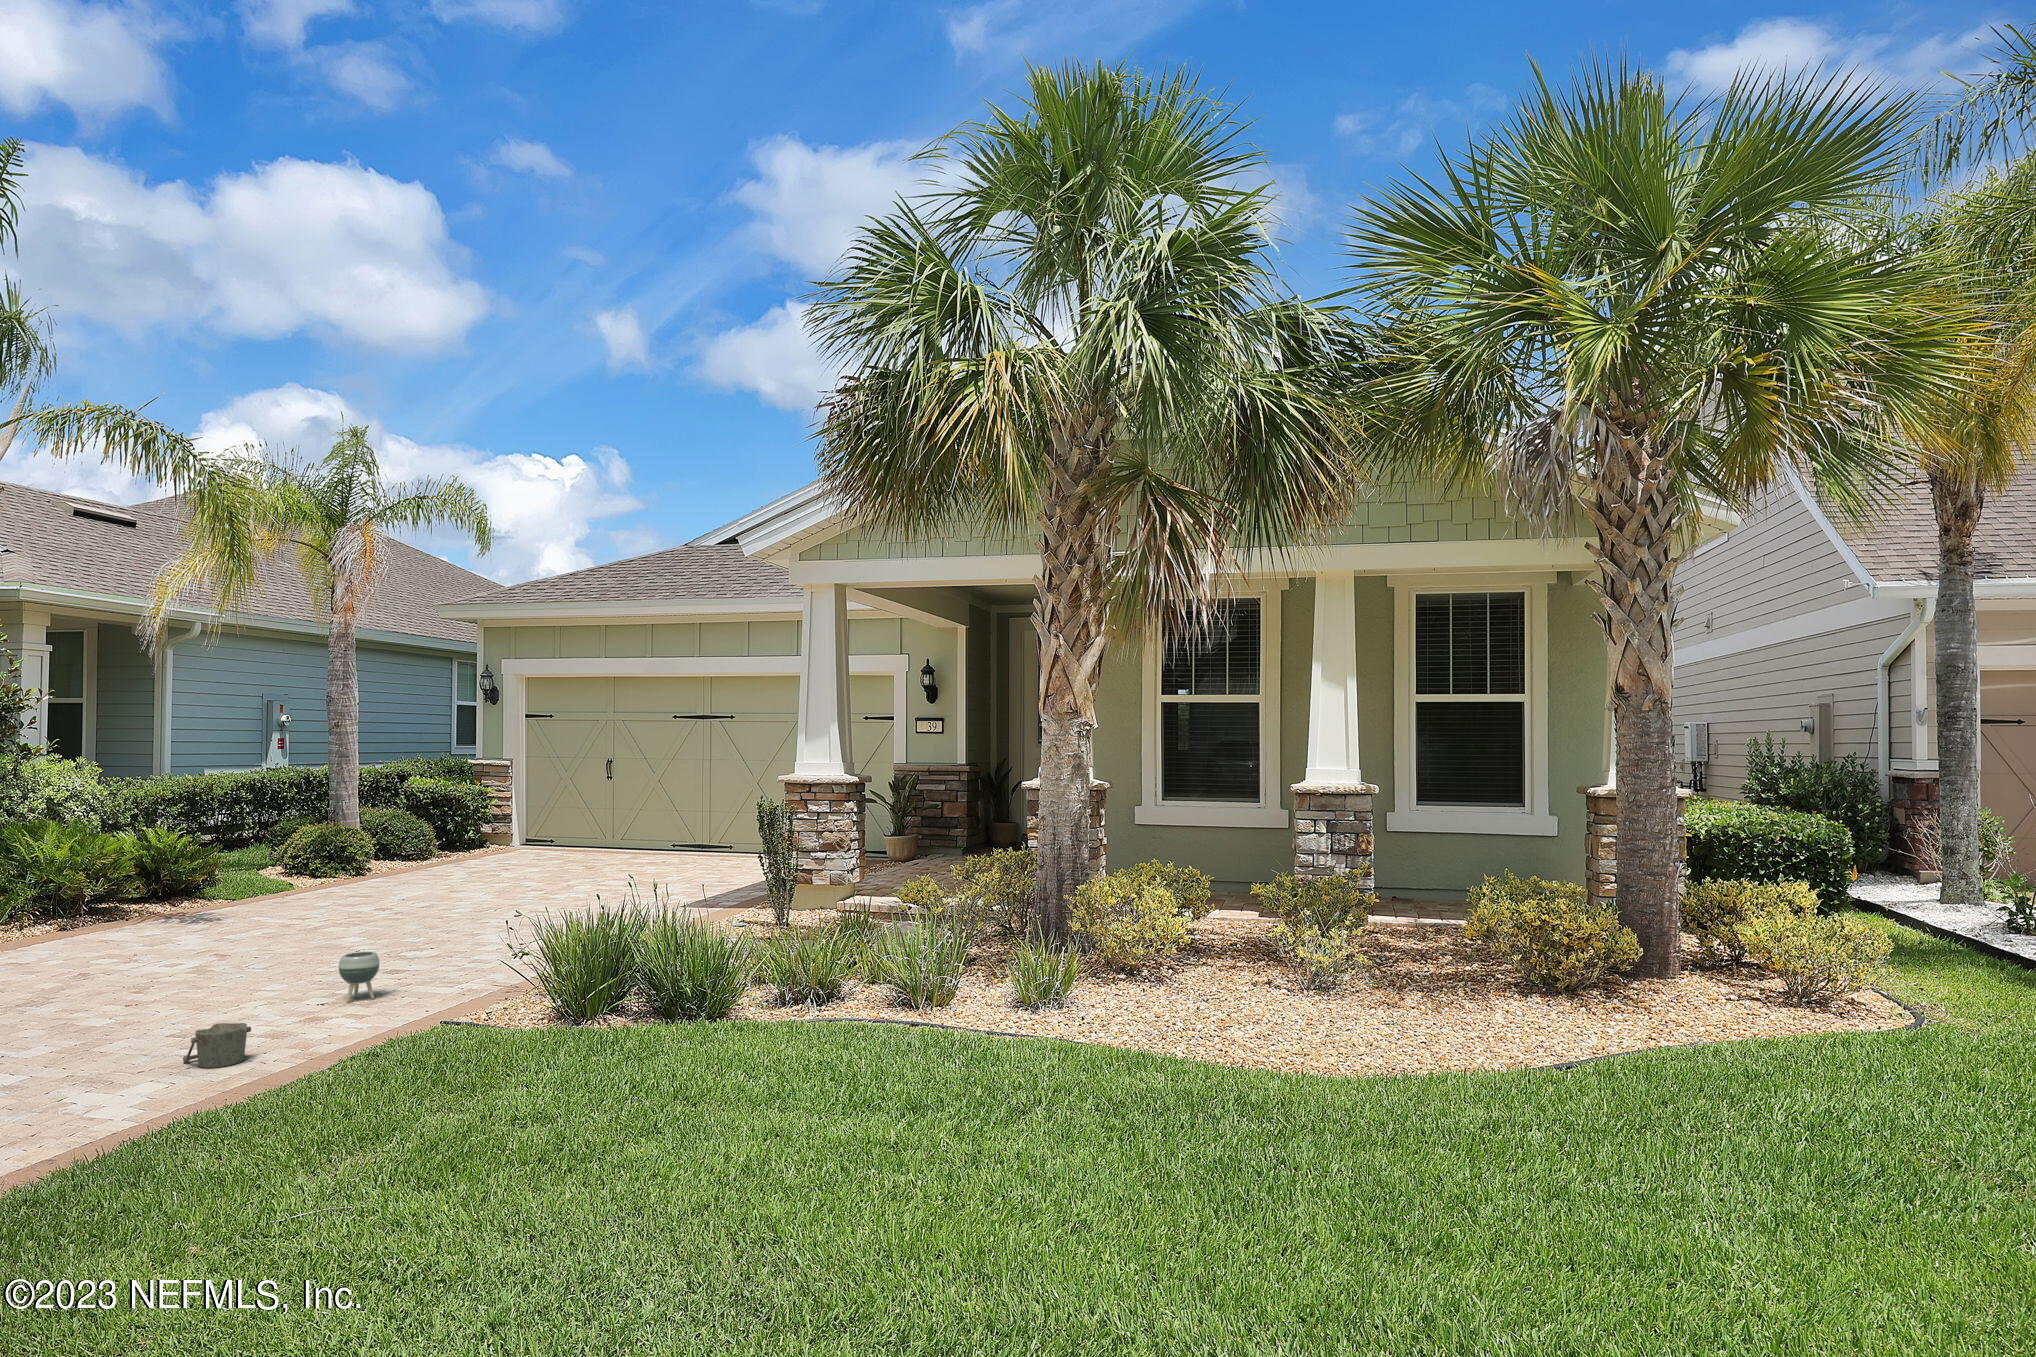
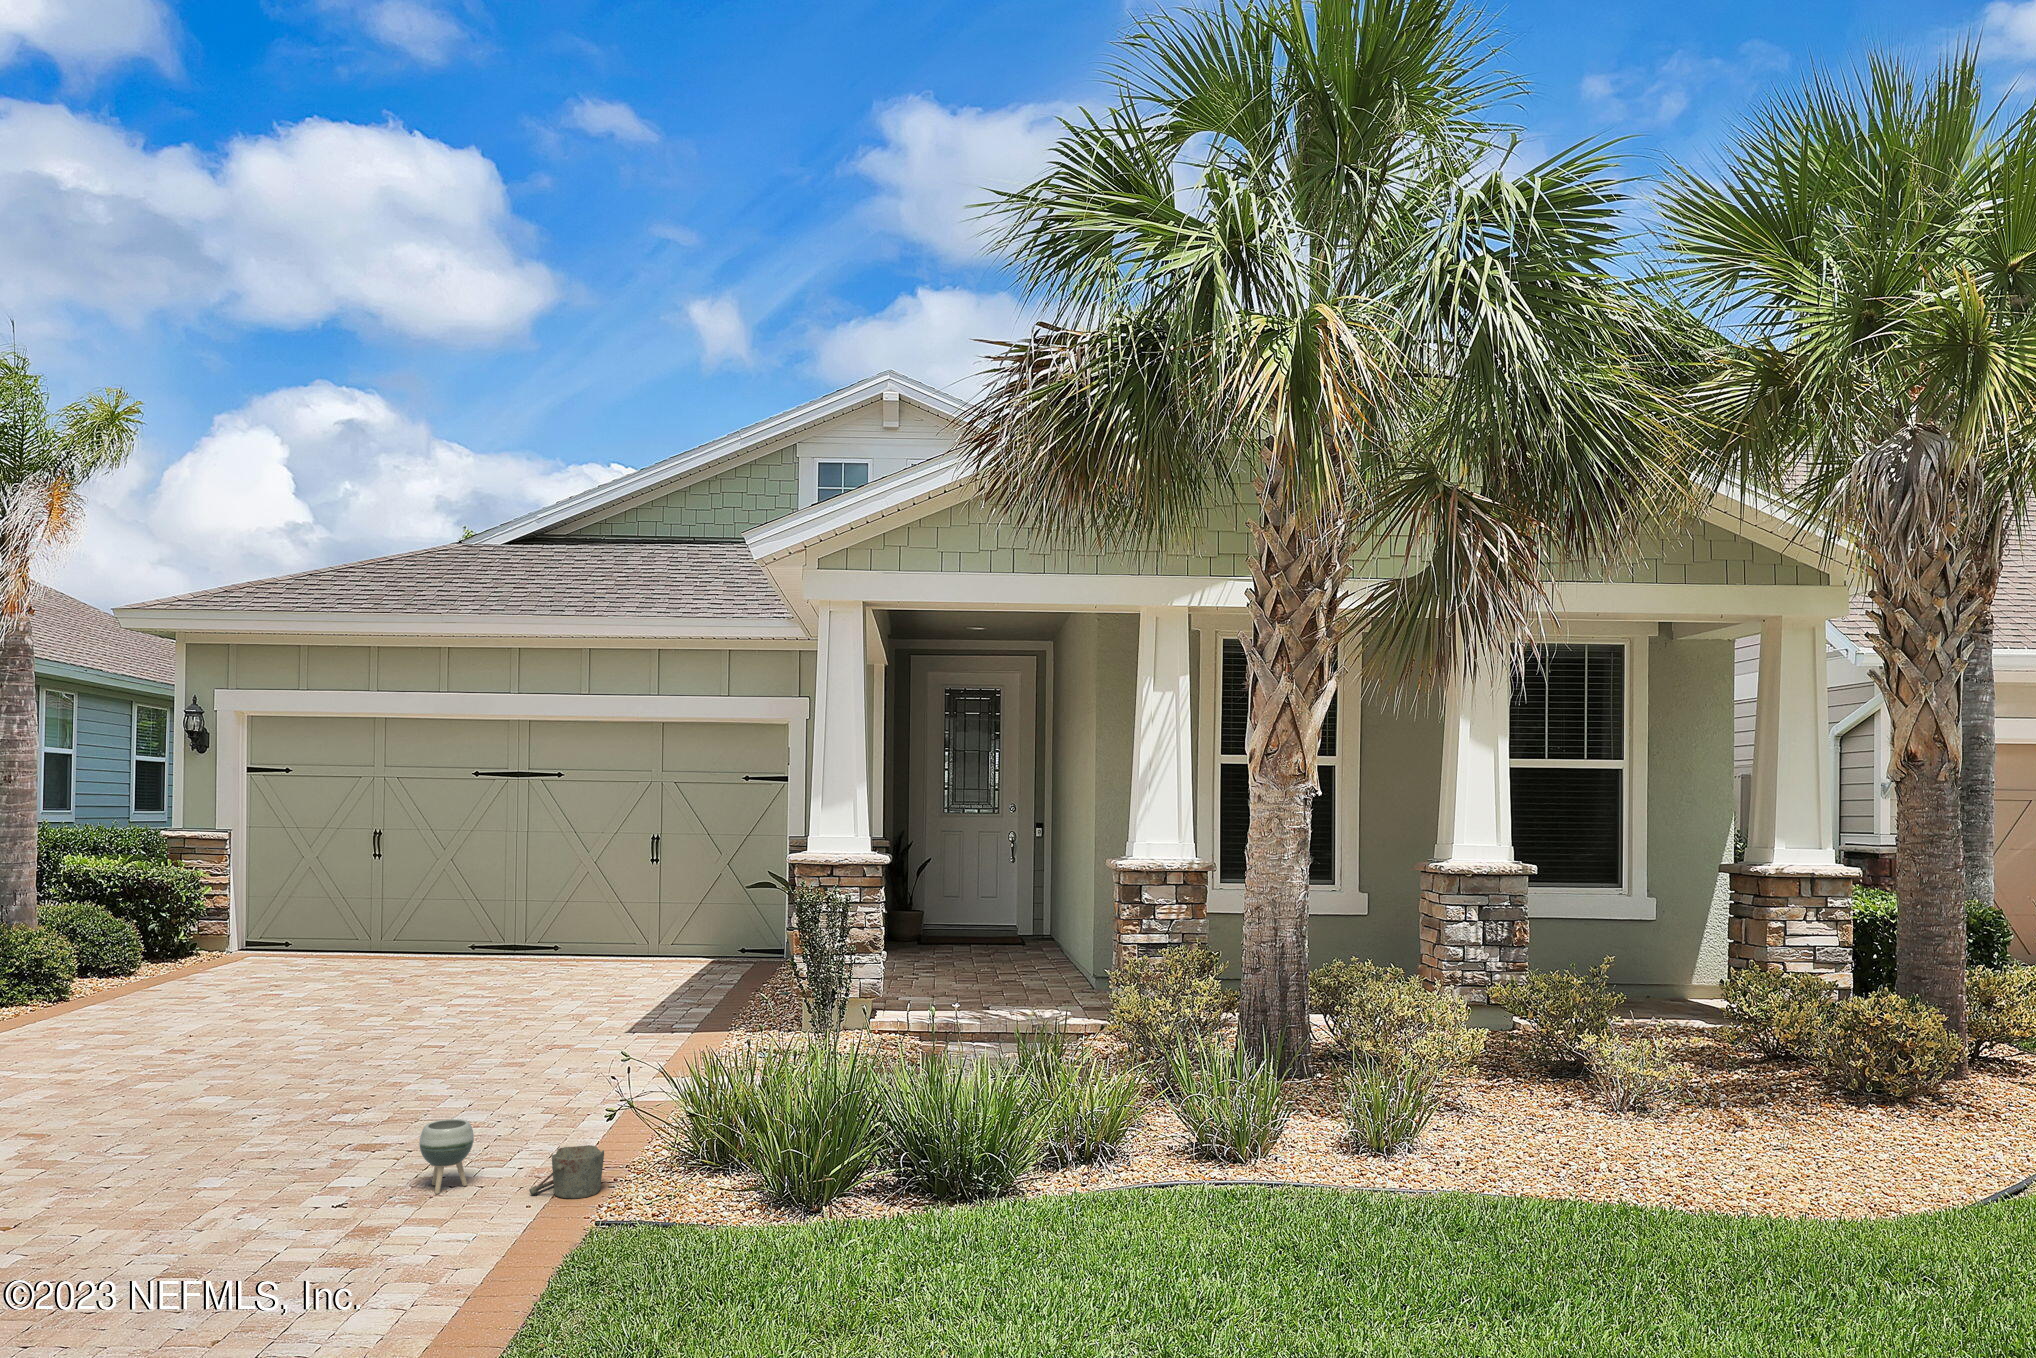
bucket: present [183,1023,251,1068] -> present [529,1145,604,1199]

